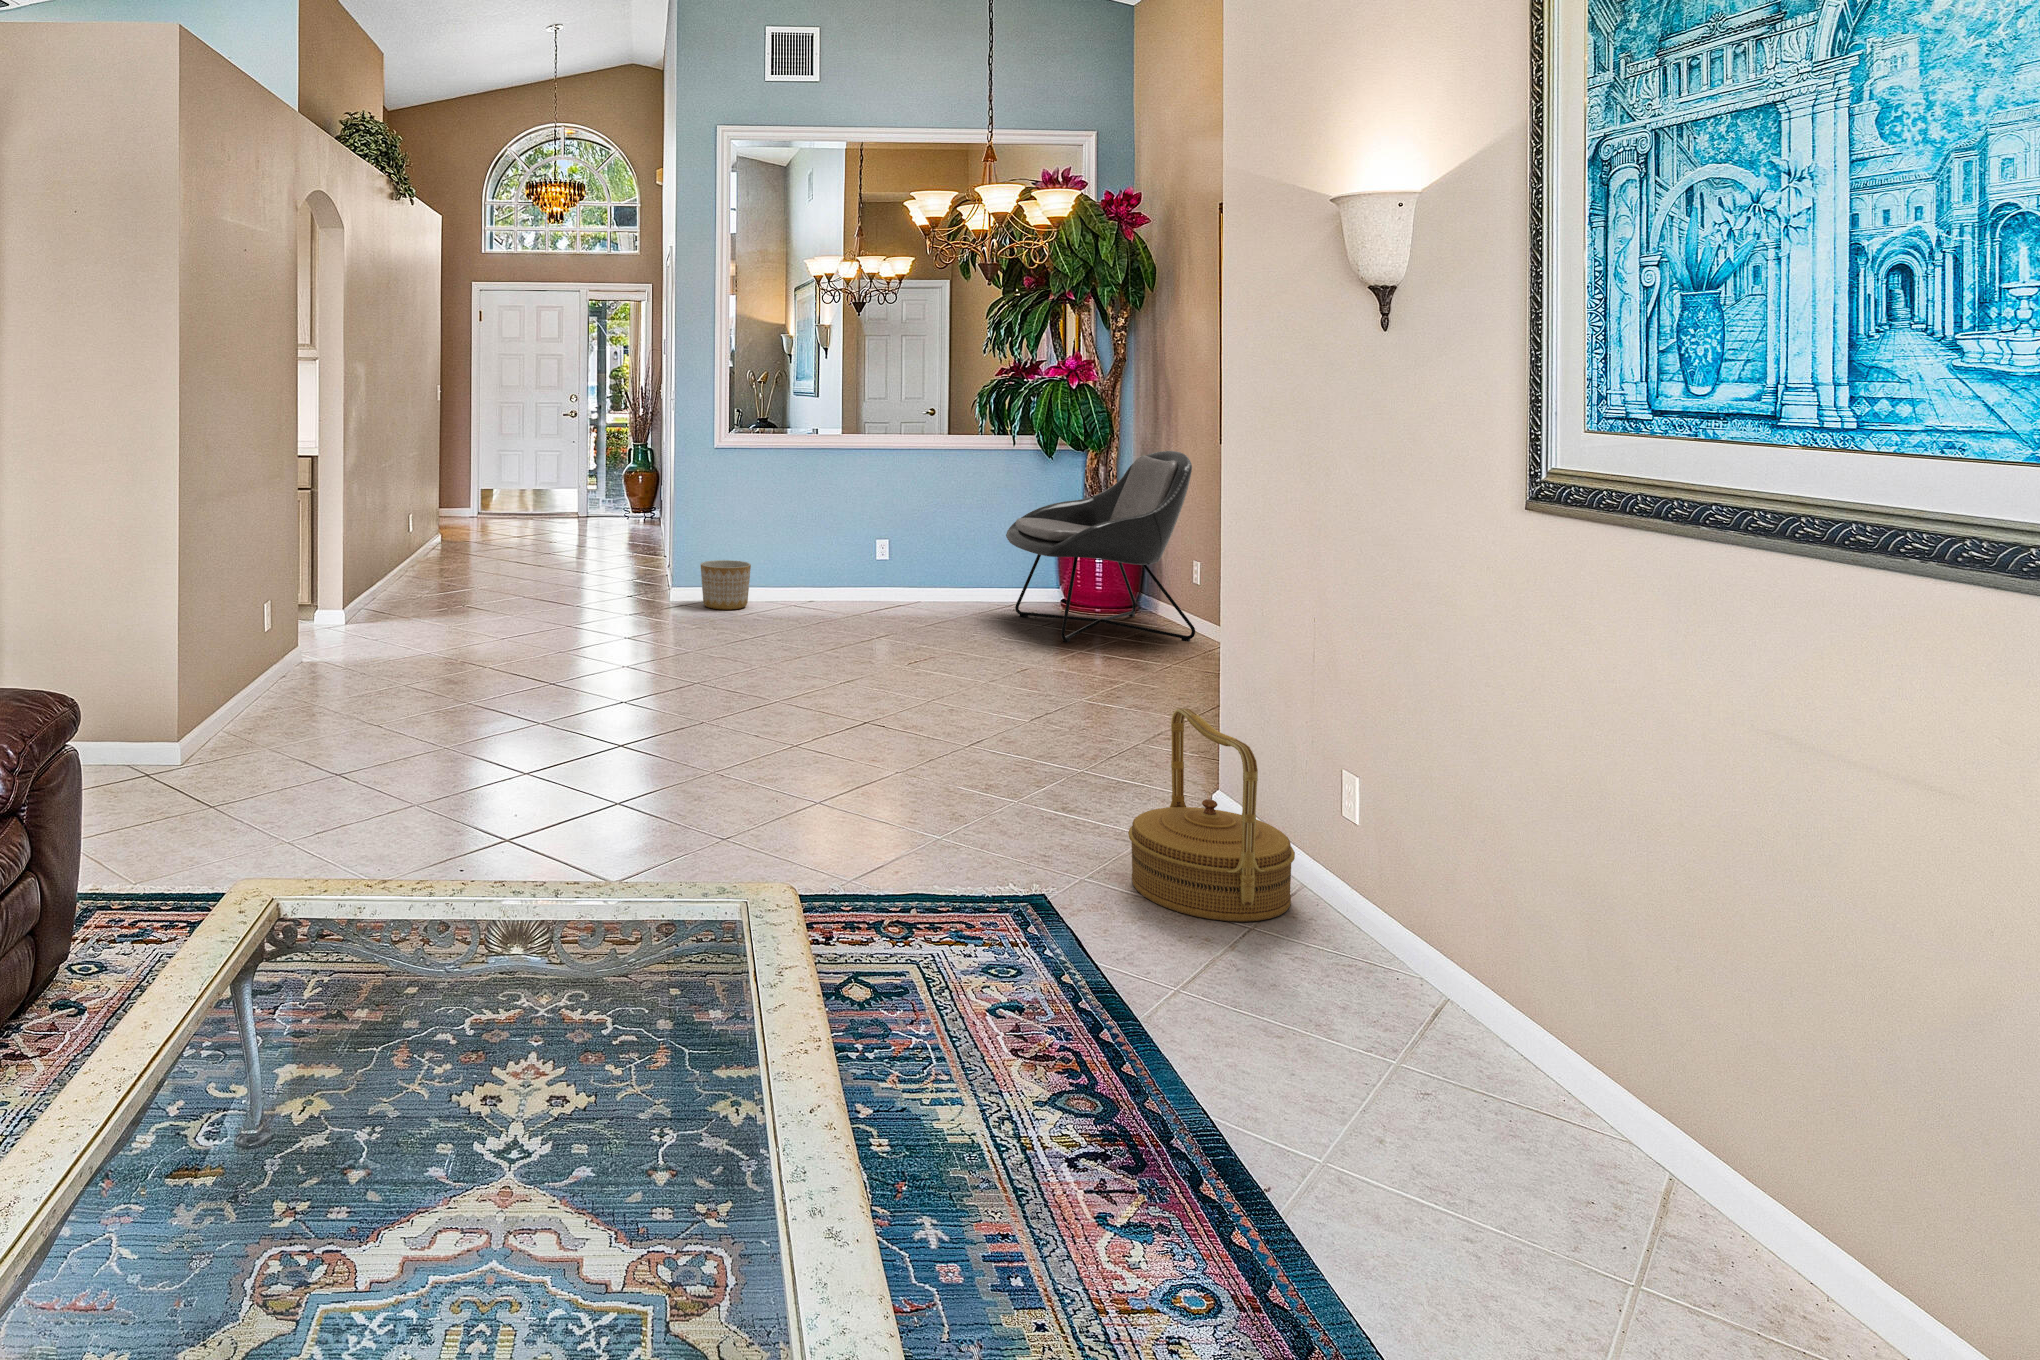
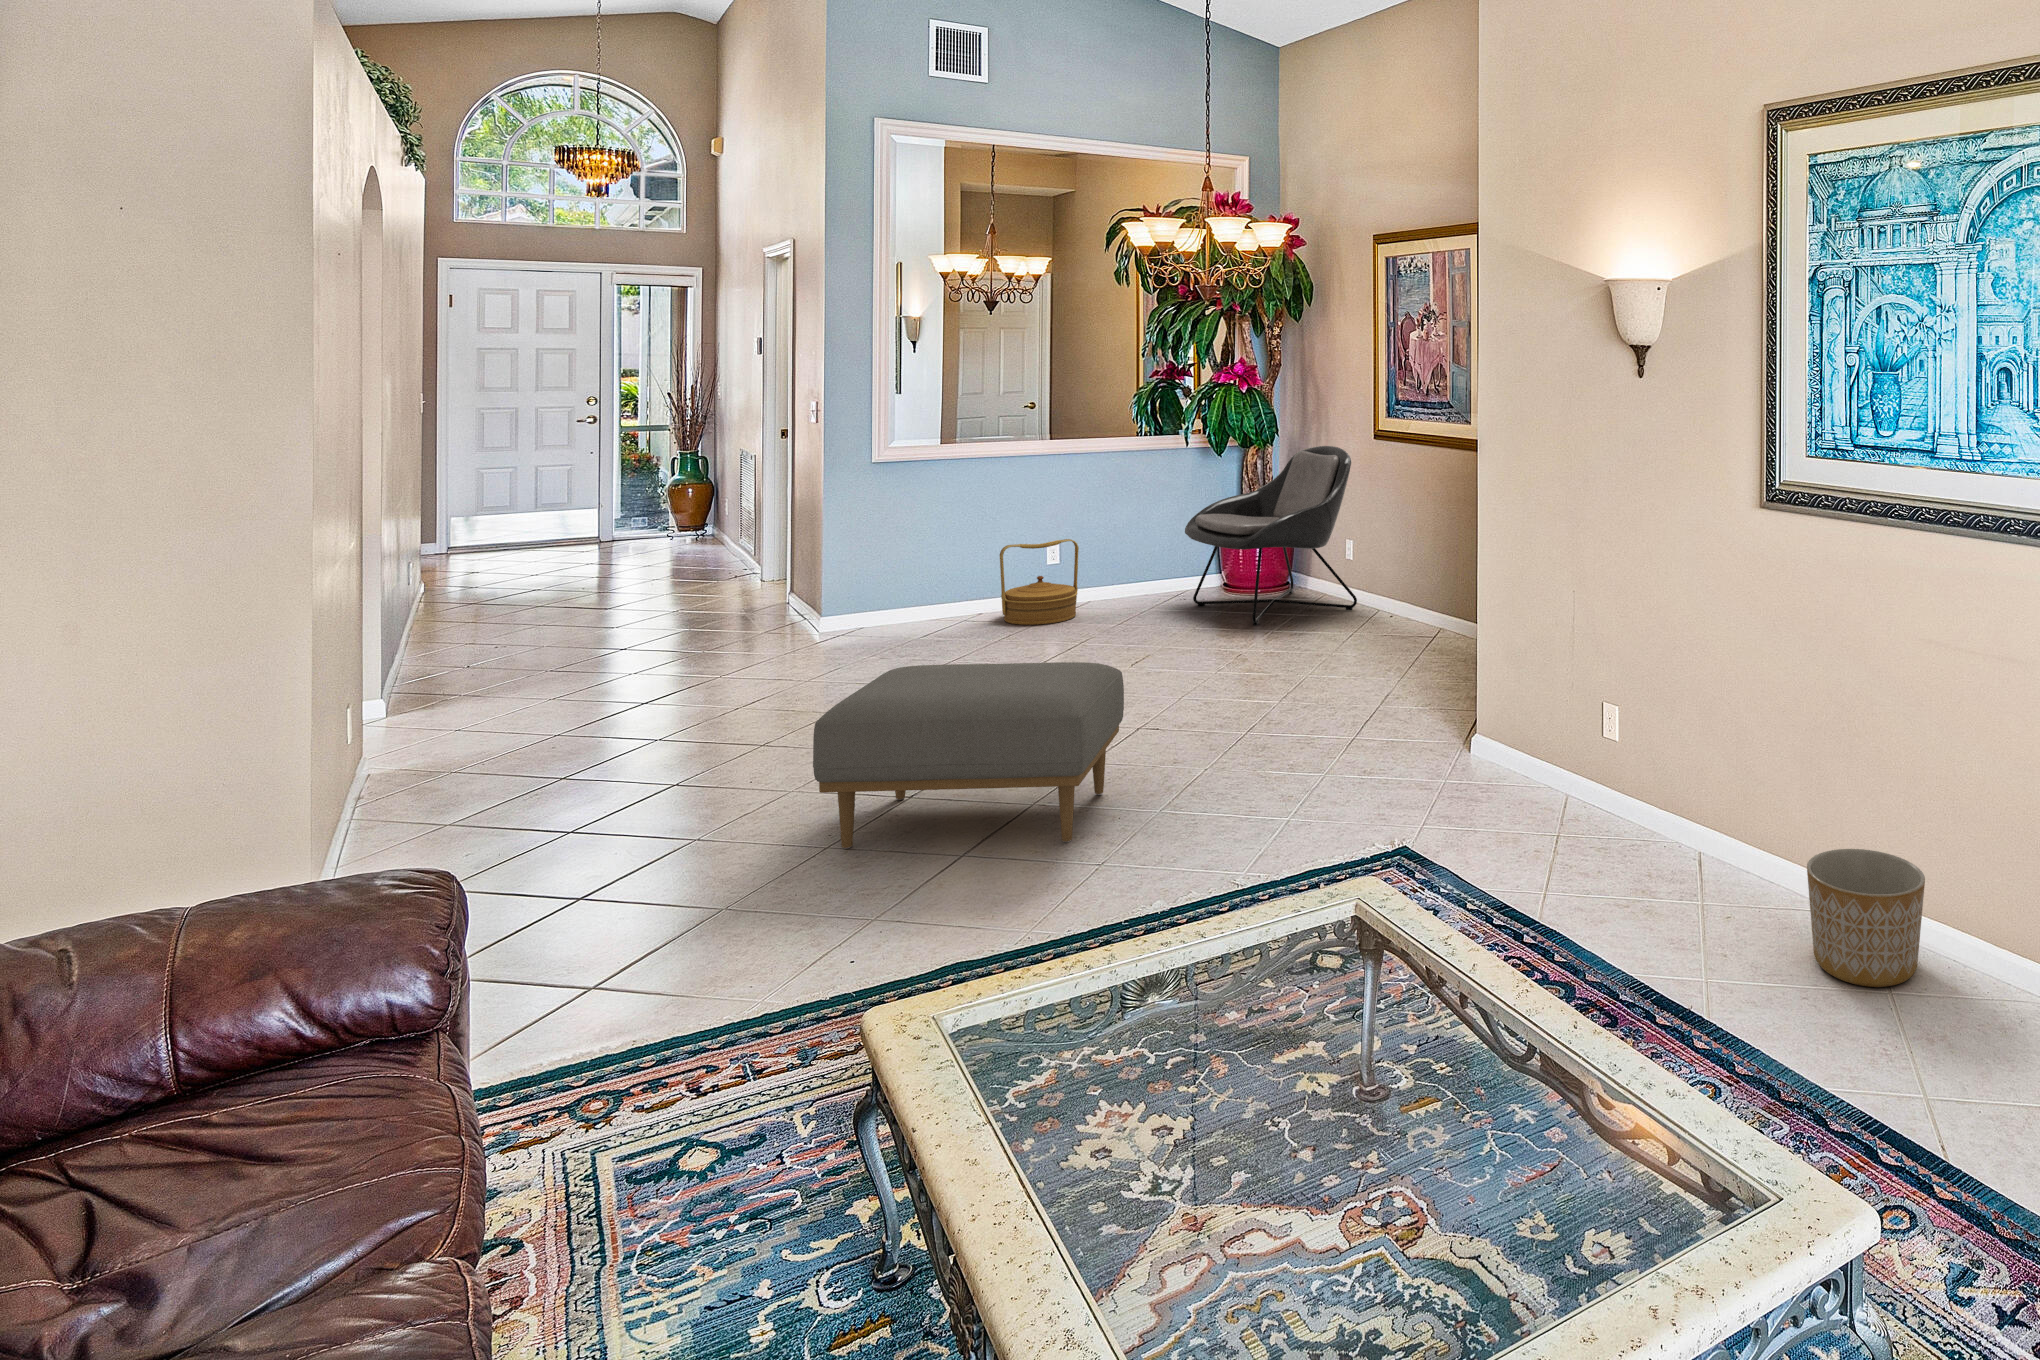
planter: present [700,560,751,610] -> present [1807,849,1925,987]
ottoman: none [511,615,804,807] -> present [813,662,1124,849]
woven basket: present [1128,708,1295,922] -> present [1000,539,1079,625]

